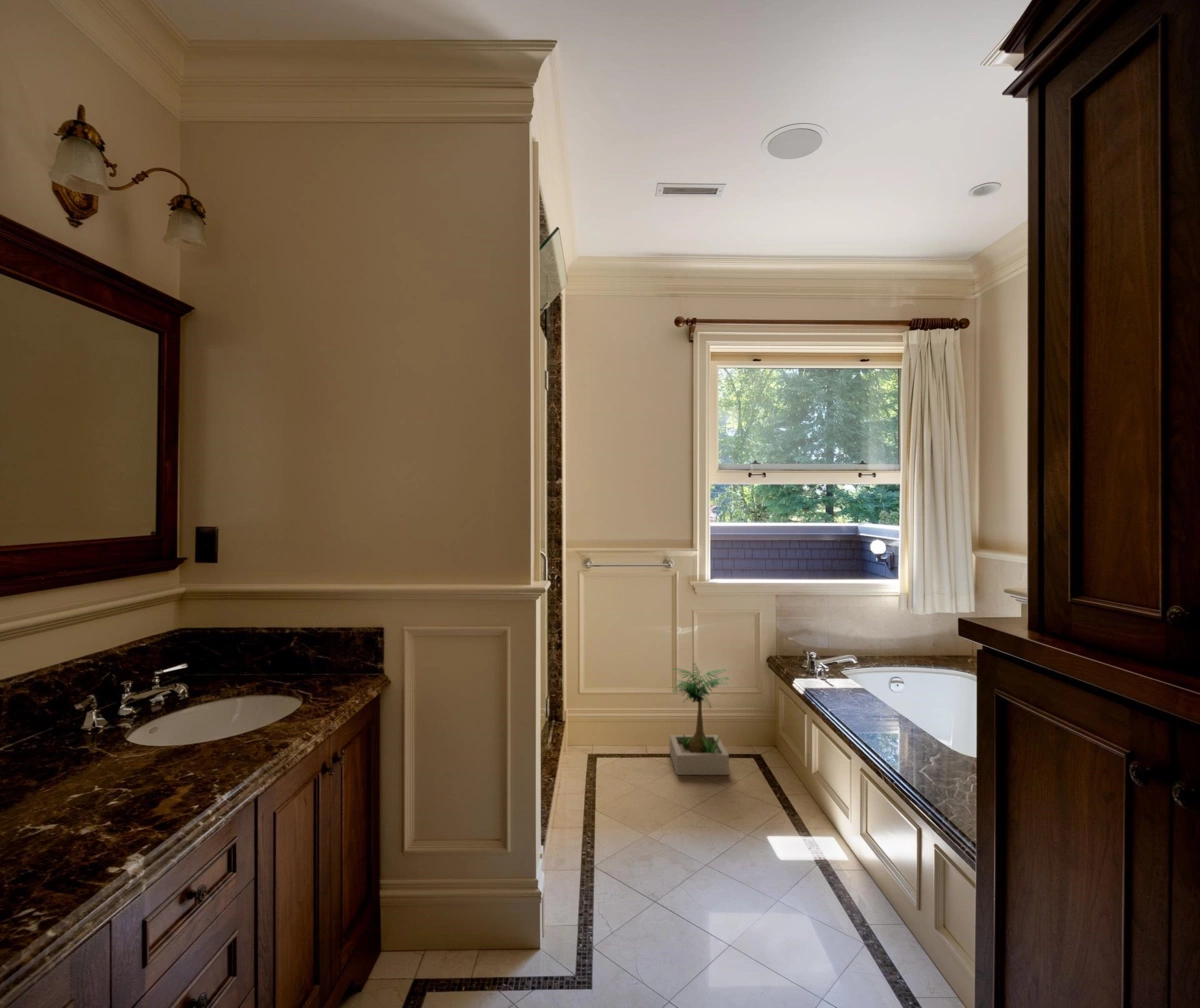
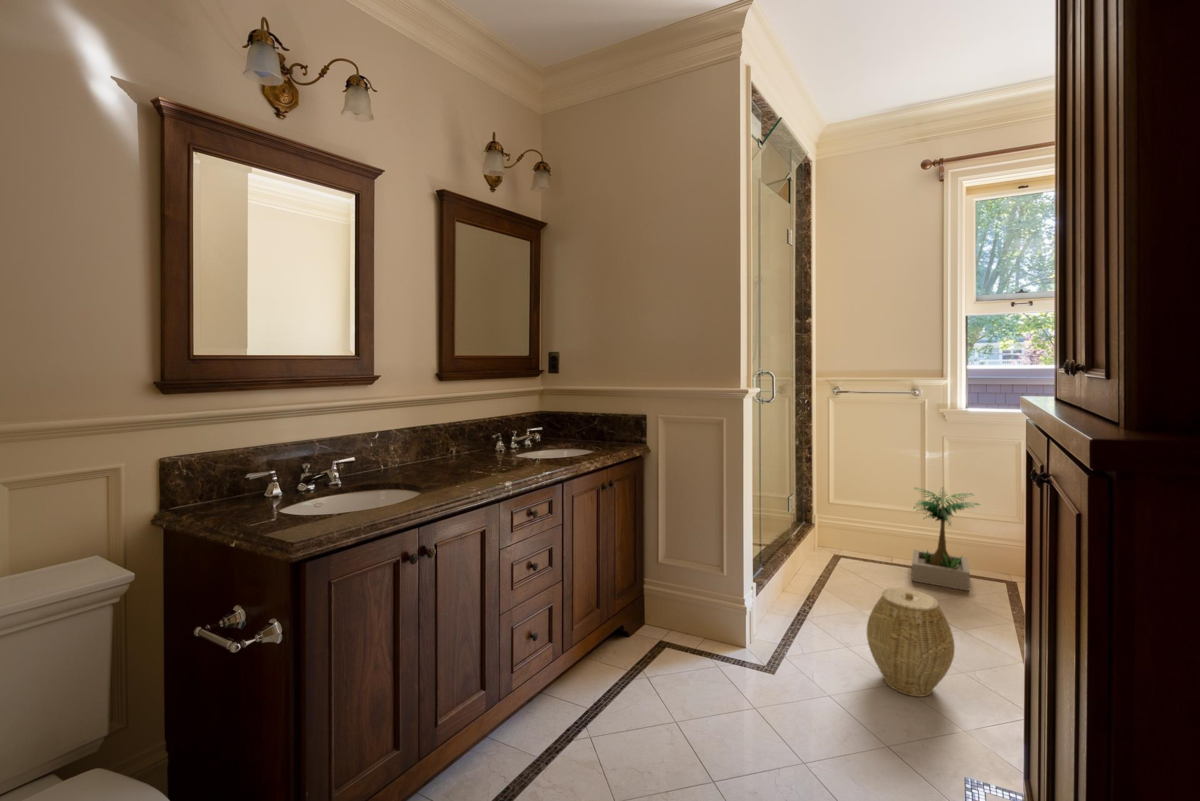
woven basket: none [690,818,784,960] -> present [867,588,954,697]

